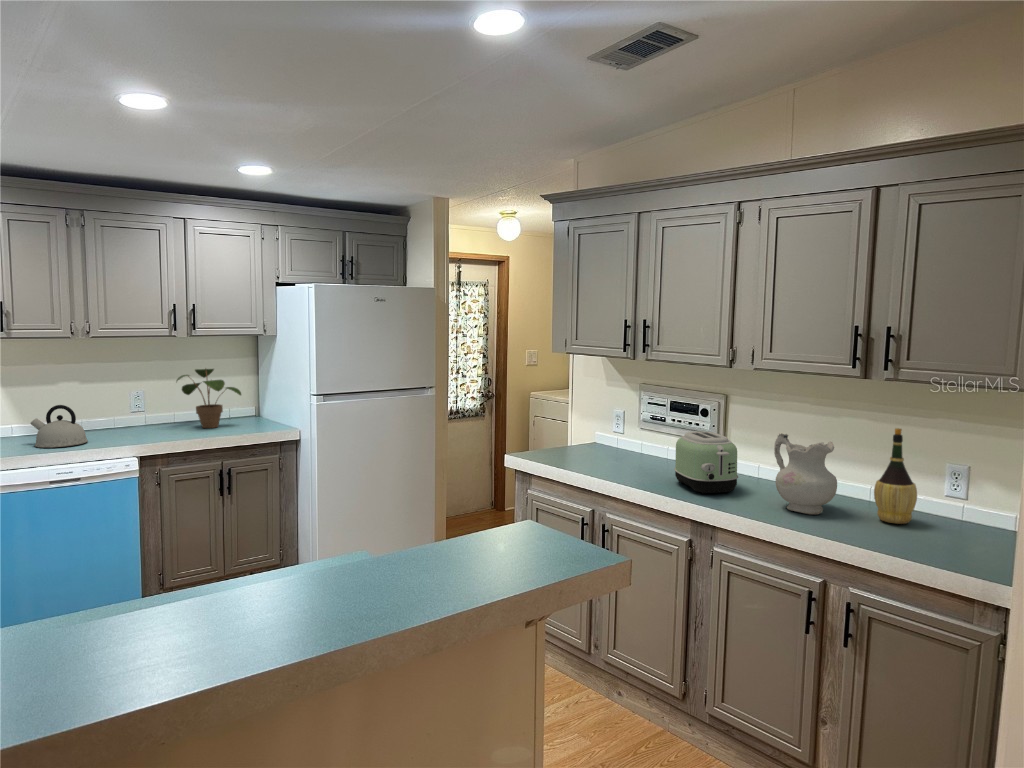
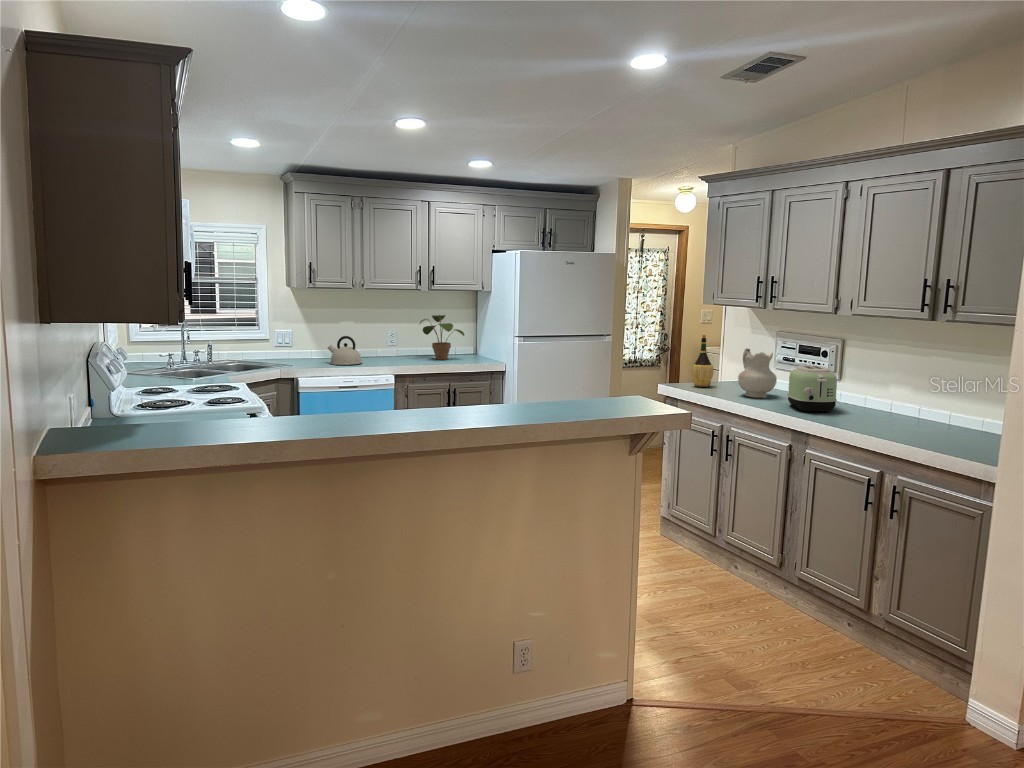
wine bottle: present [874,428,917,524] -> present [692,335,714,387]
ceramic pitcher: present [774,433,837,514] -> present [738,348,777,398]

